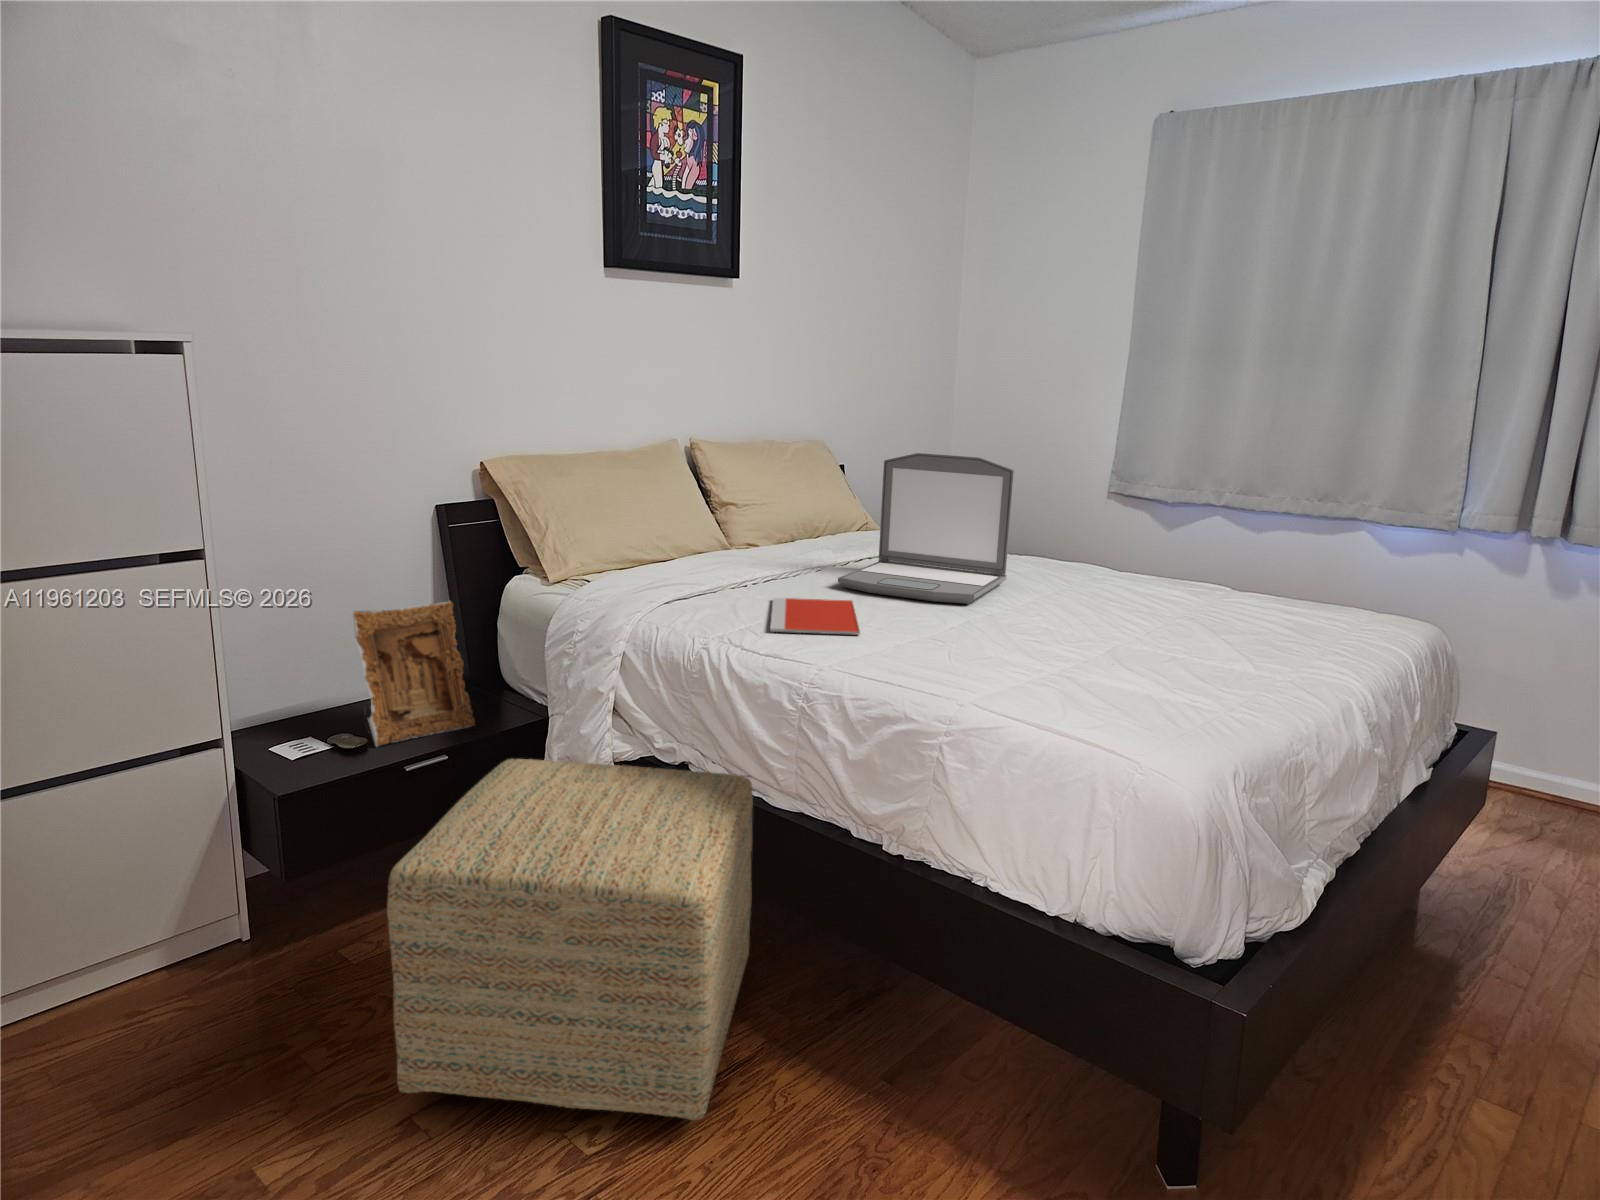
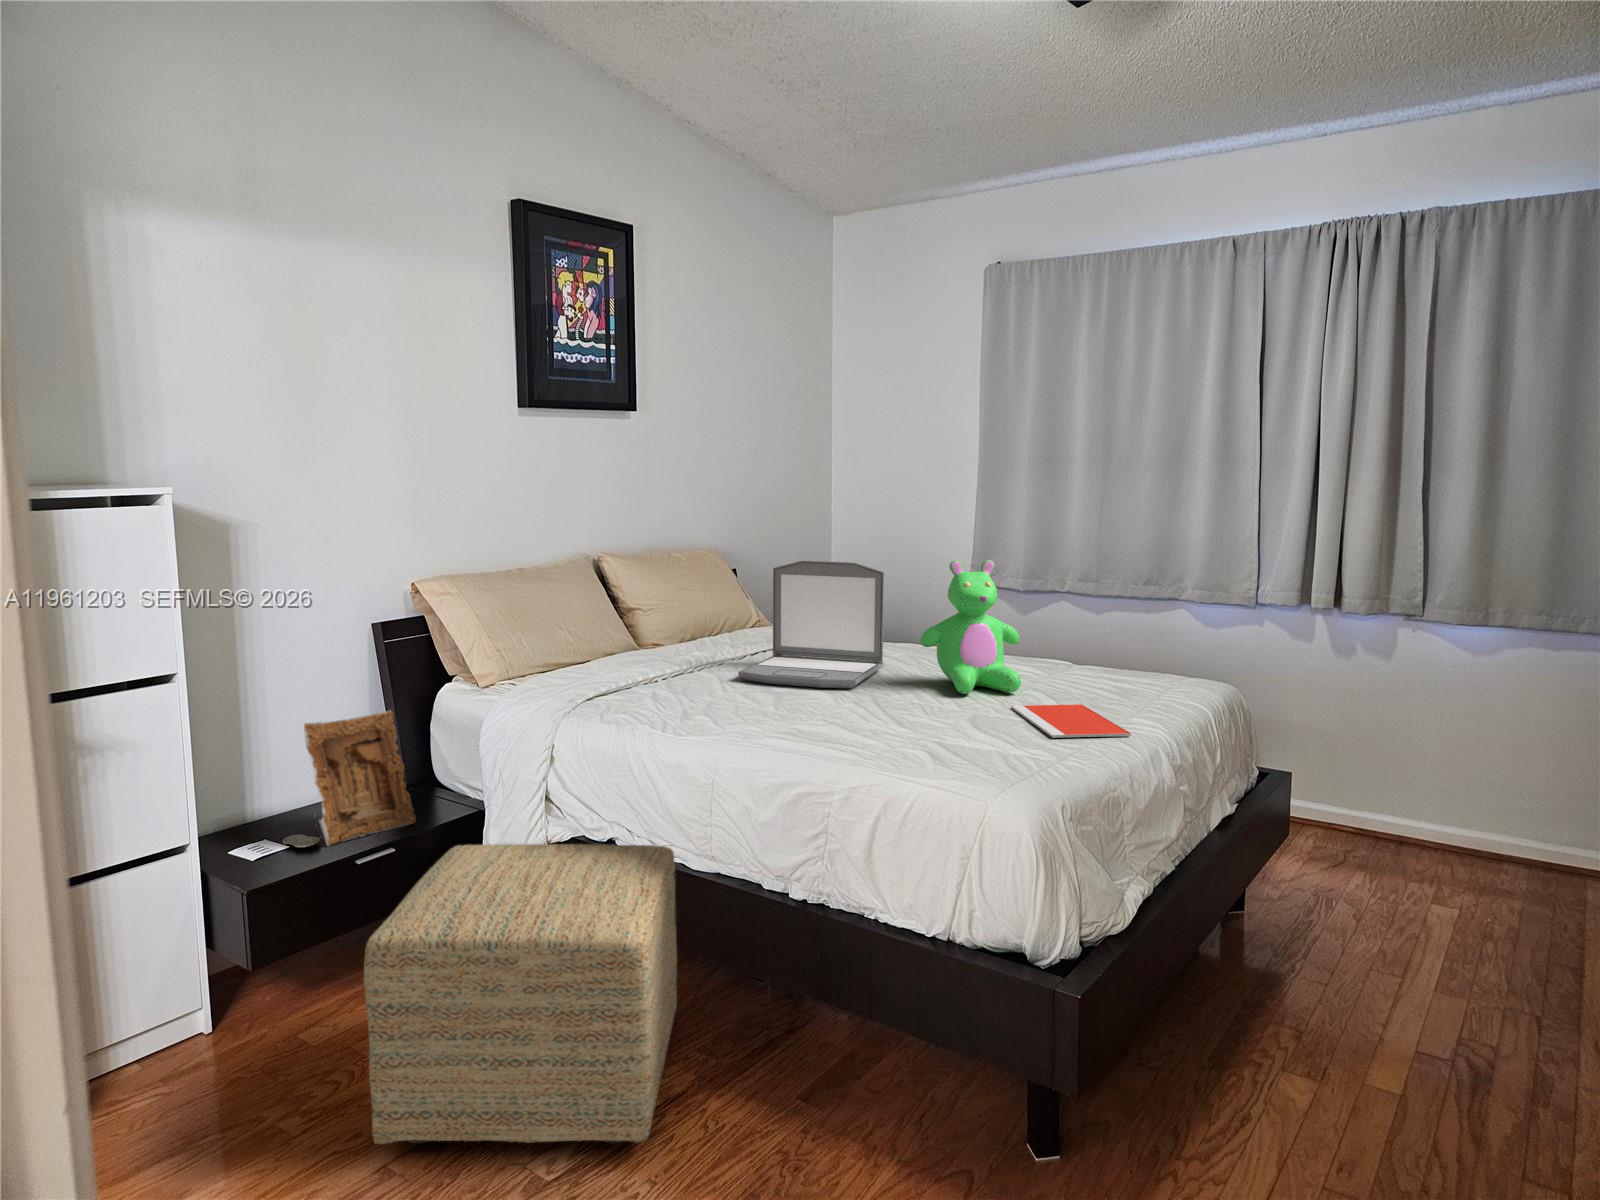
teddy bear: none [1053,459,1173,619] -> present [920,560,1021,694]
notebook: present [770,598,860,635] -> present [1011,704,1131,738]

